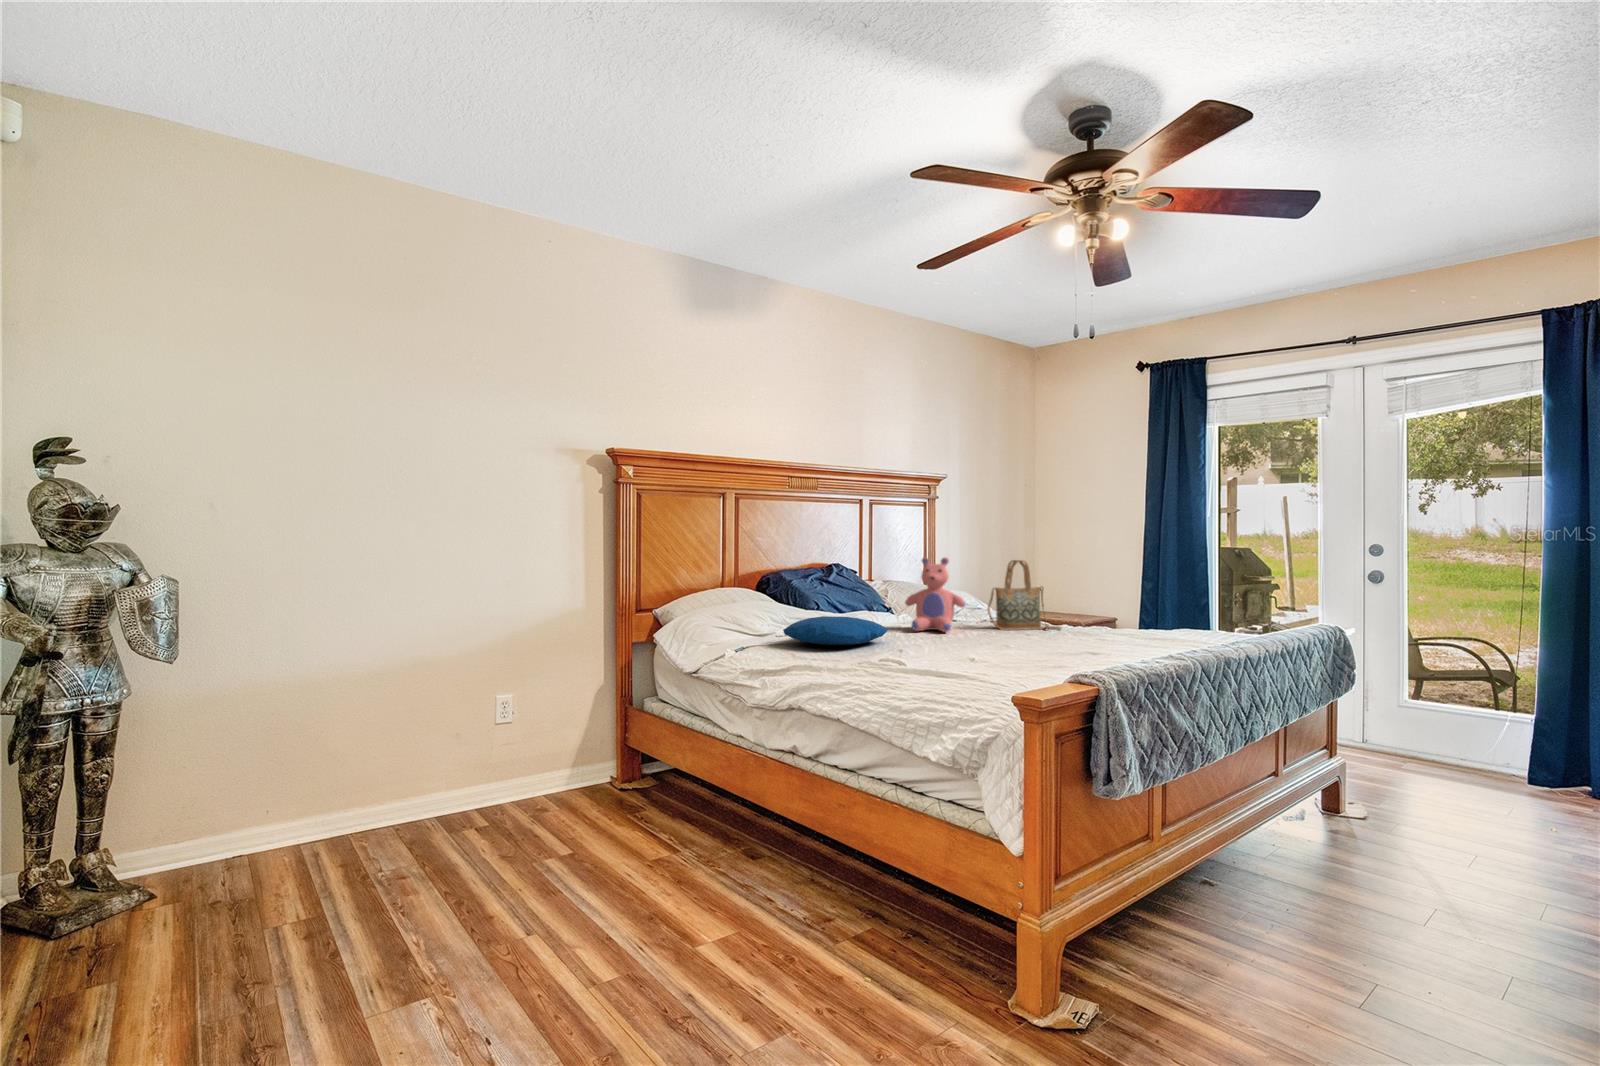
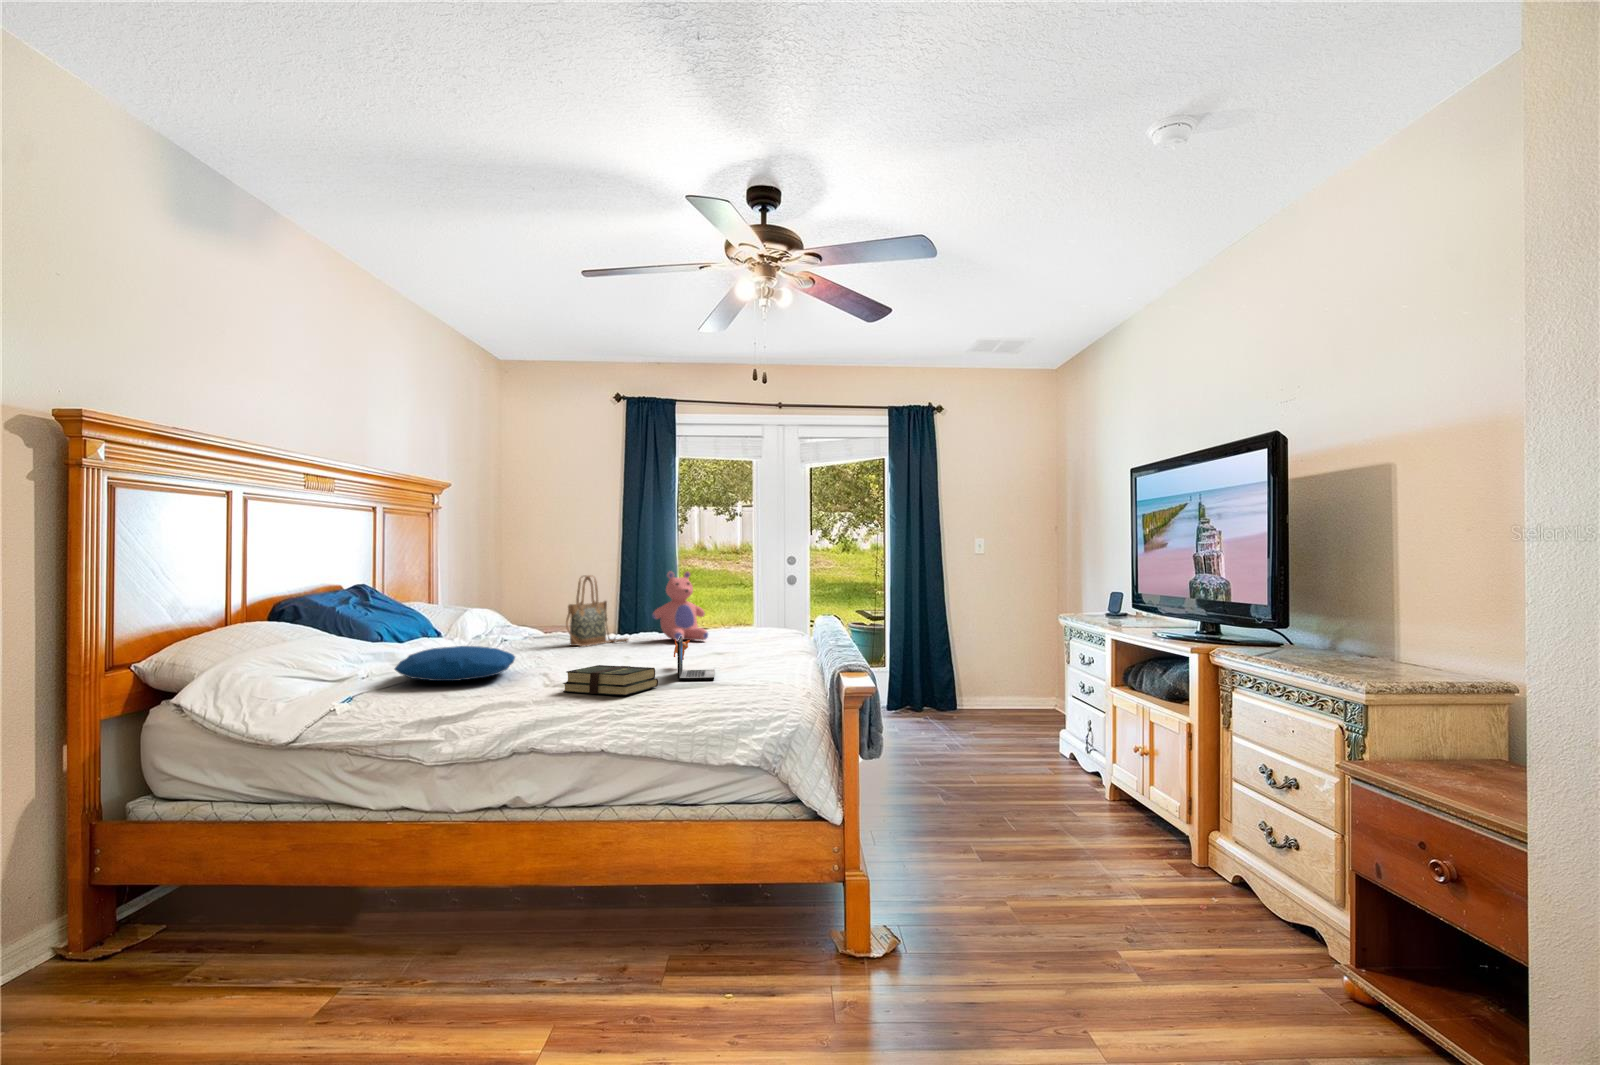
teddy bear: present [905,557,966,632] -> present [652,571,708,641]
laptop: none [980,626,1044,675] -> present [674,636,715,680]
book: none [865,645,945,675] -> present [563,665,658,695]

